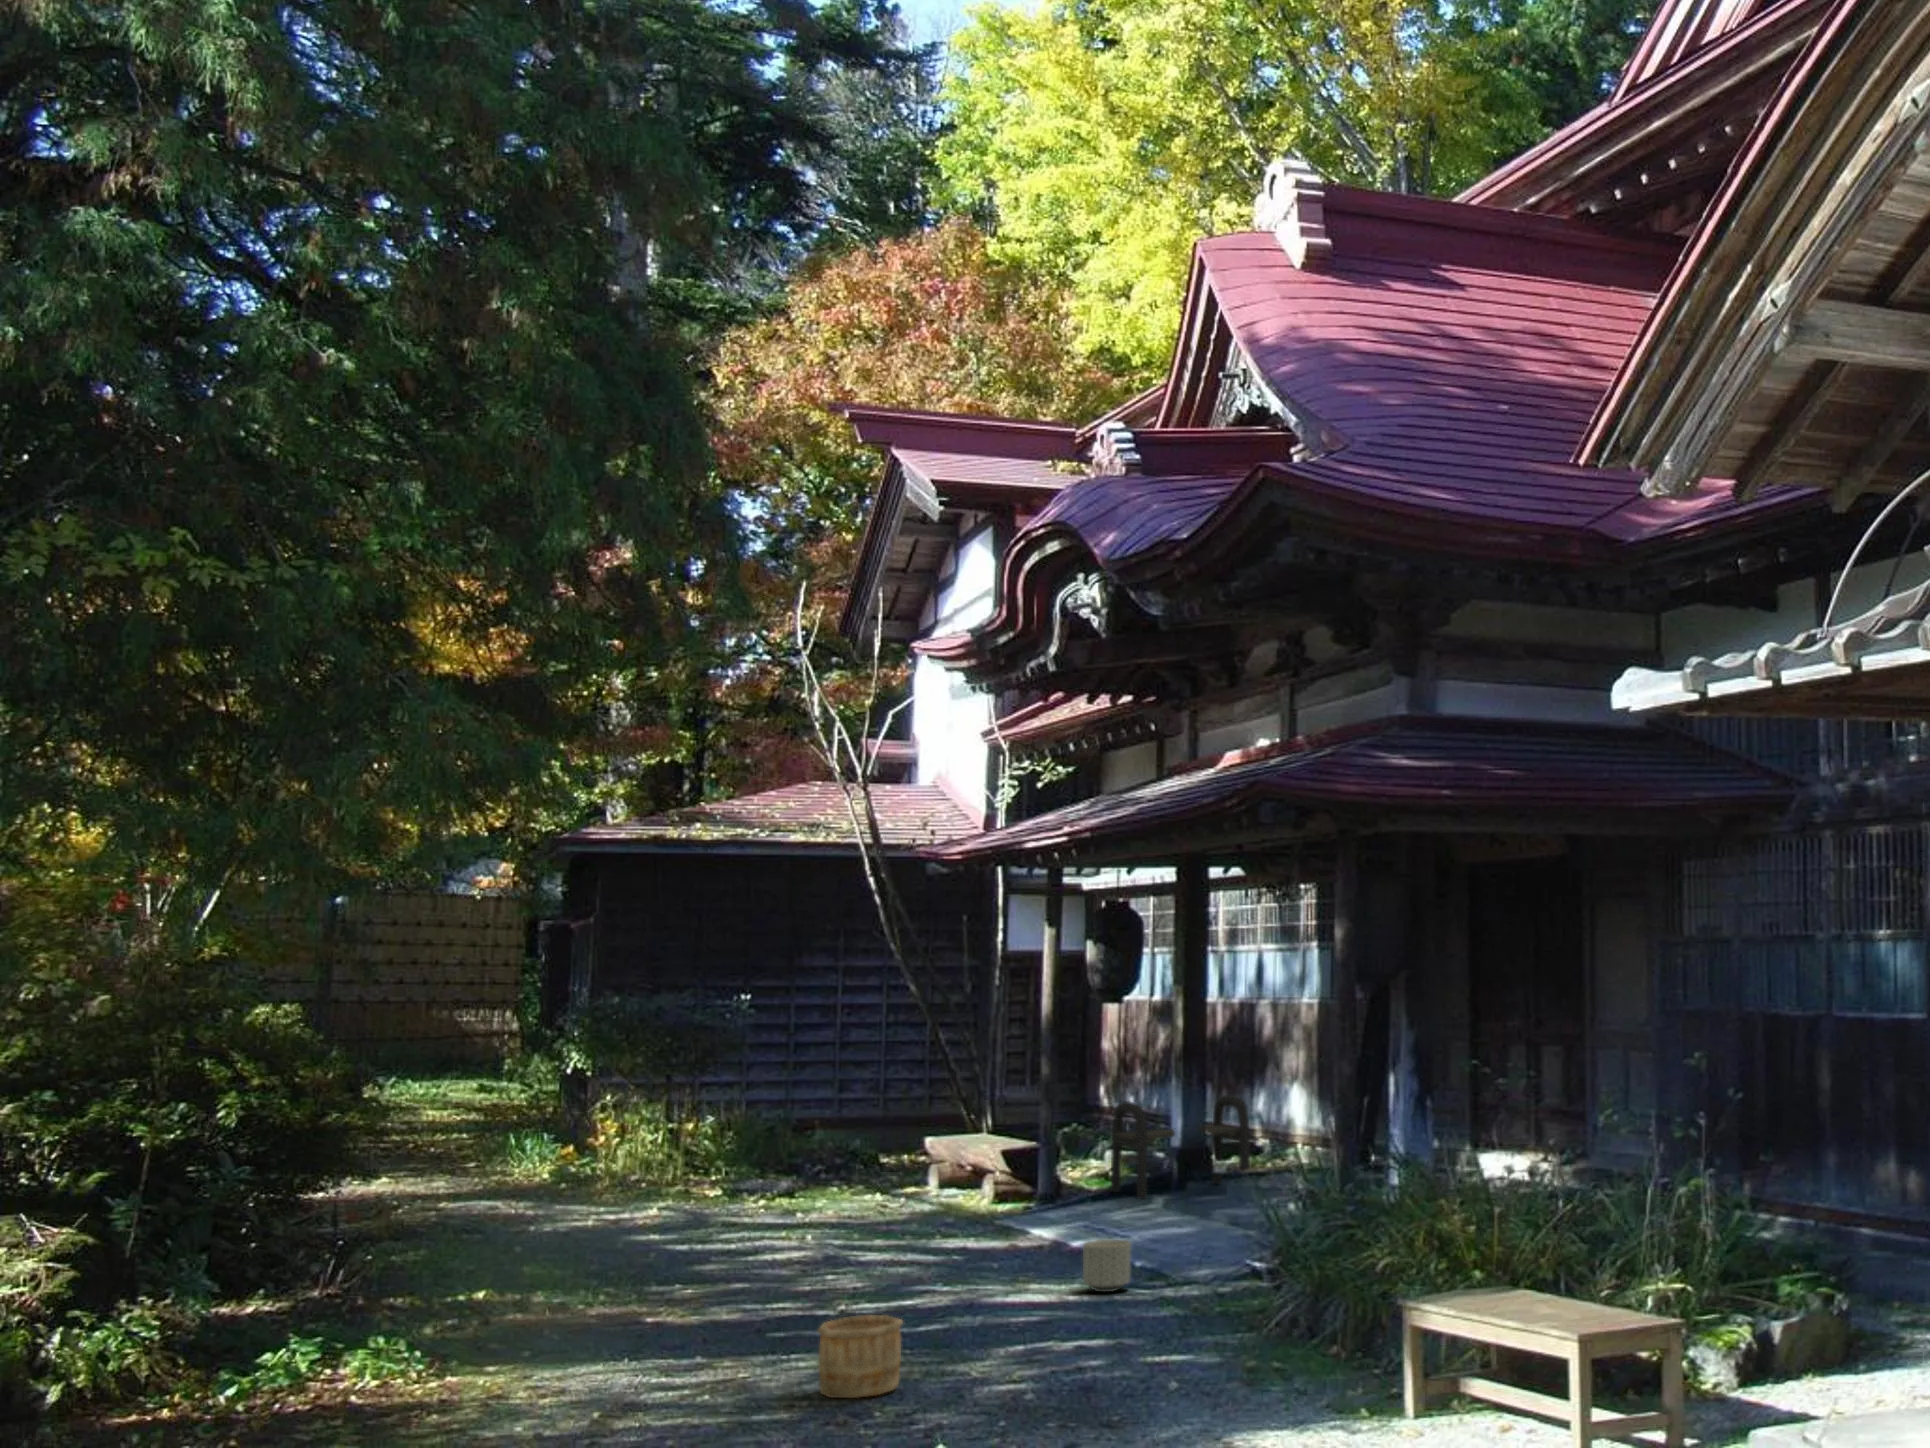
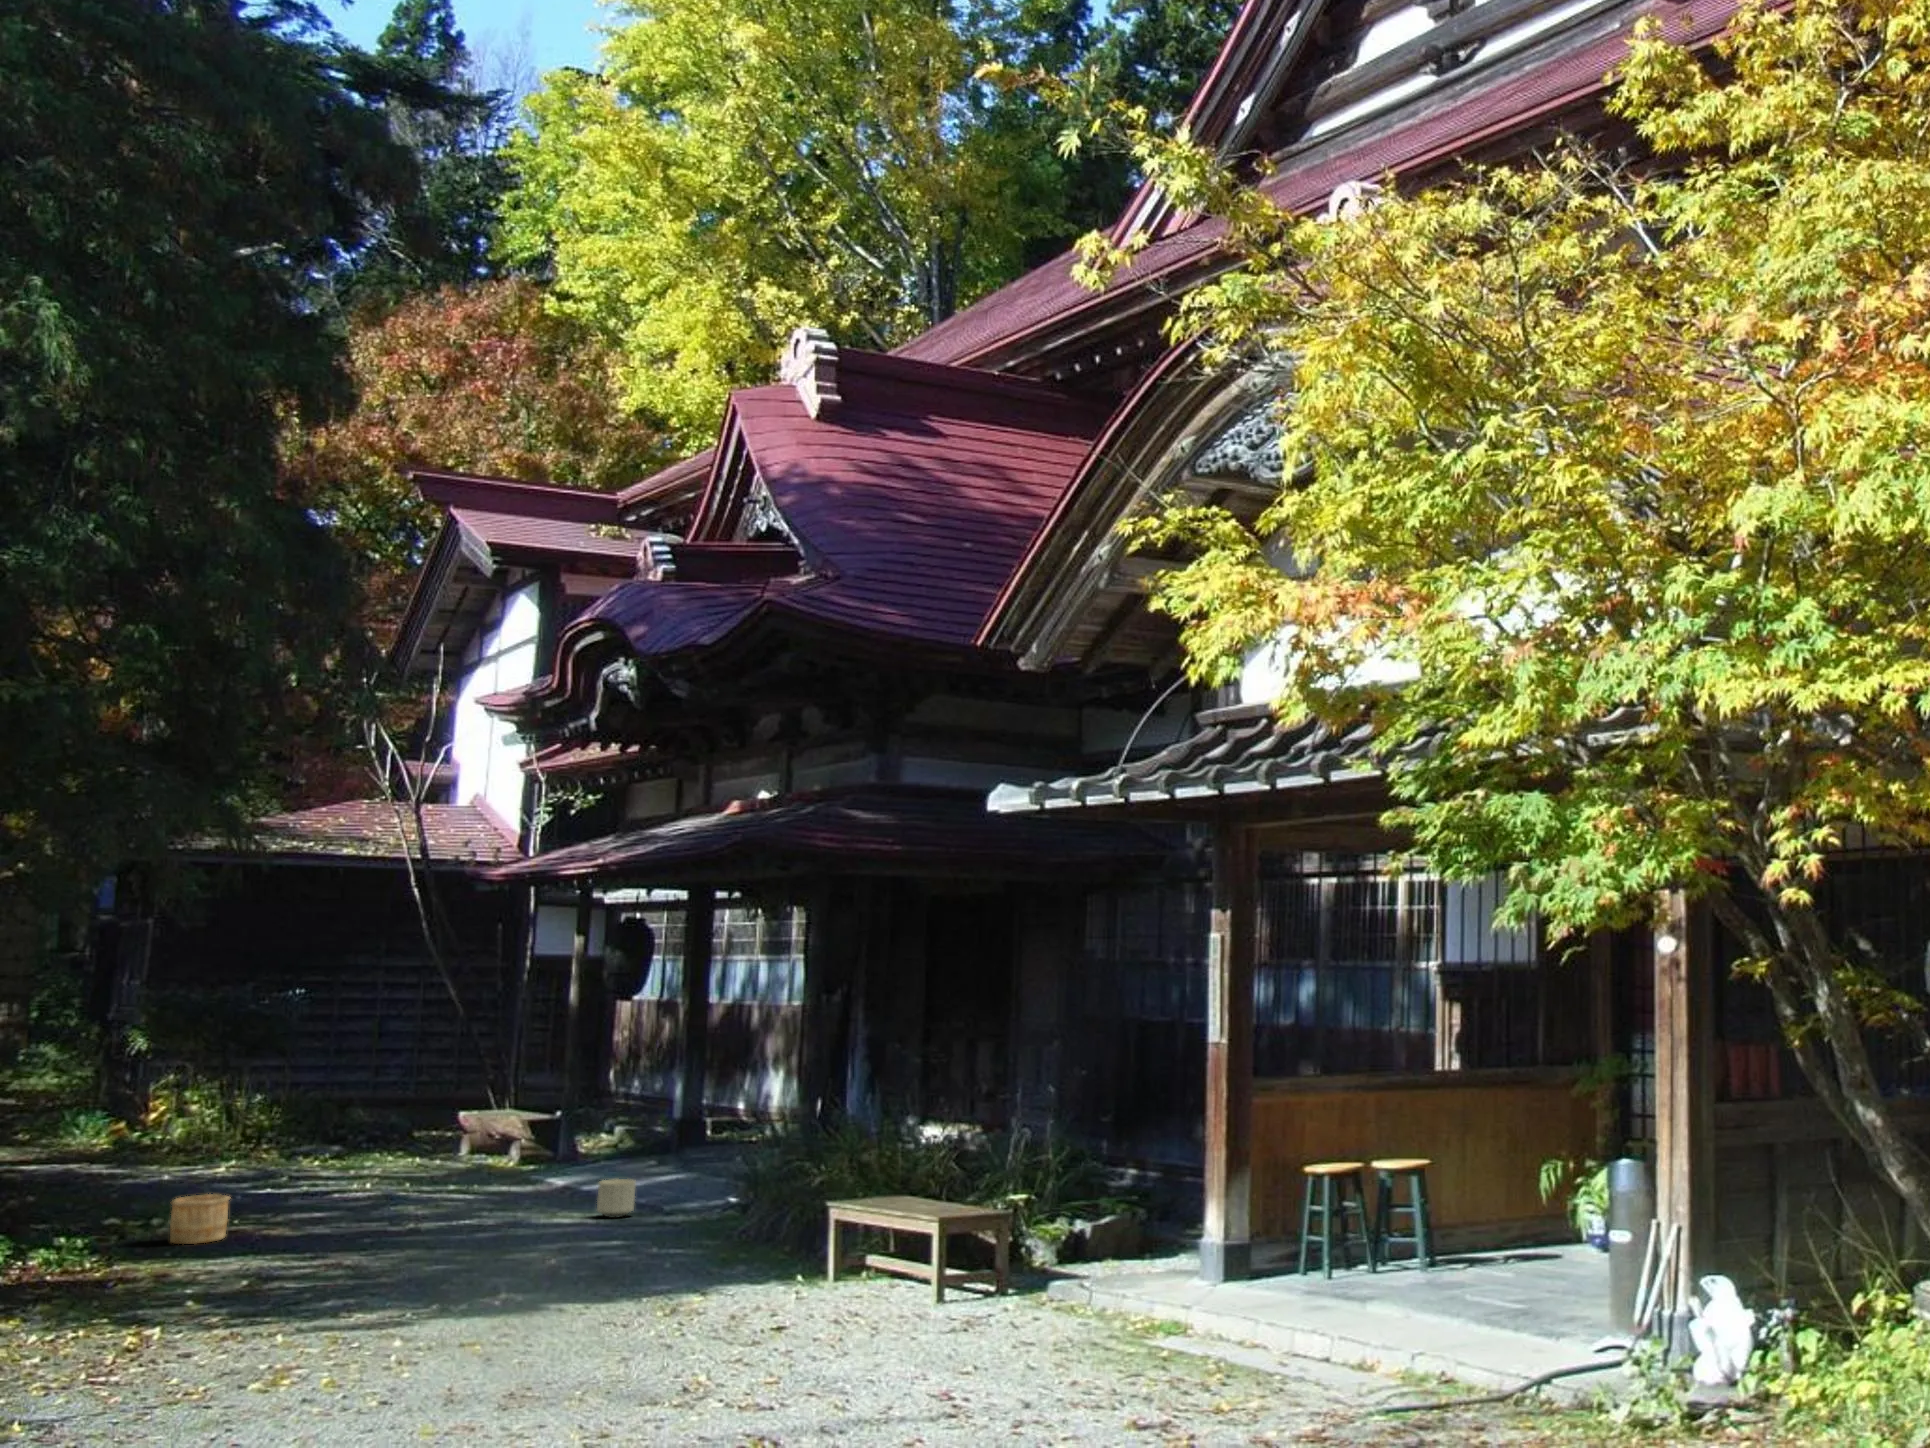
bench: present [1111,1095,1250,1199] -> none [619,1078,740,1162]
wooden bucket: present [818,1315,903,1398] -> present [170,1194,230,1244]

